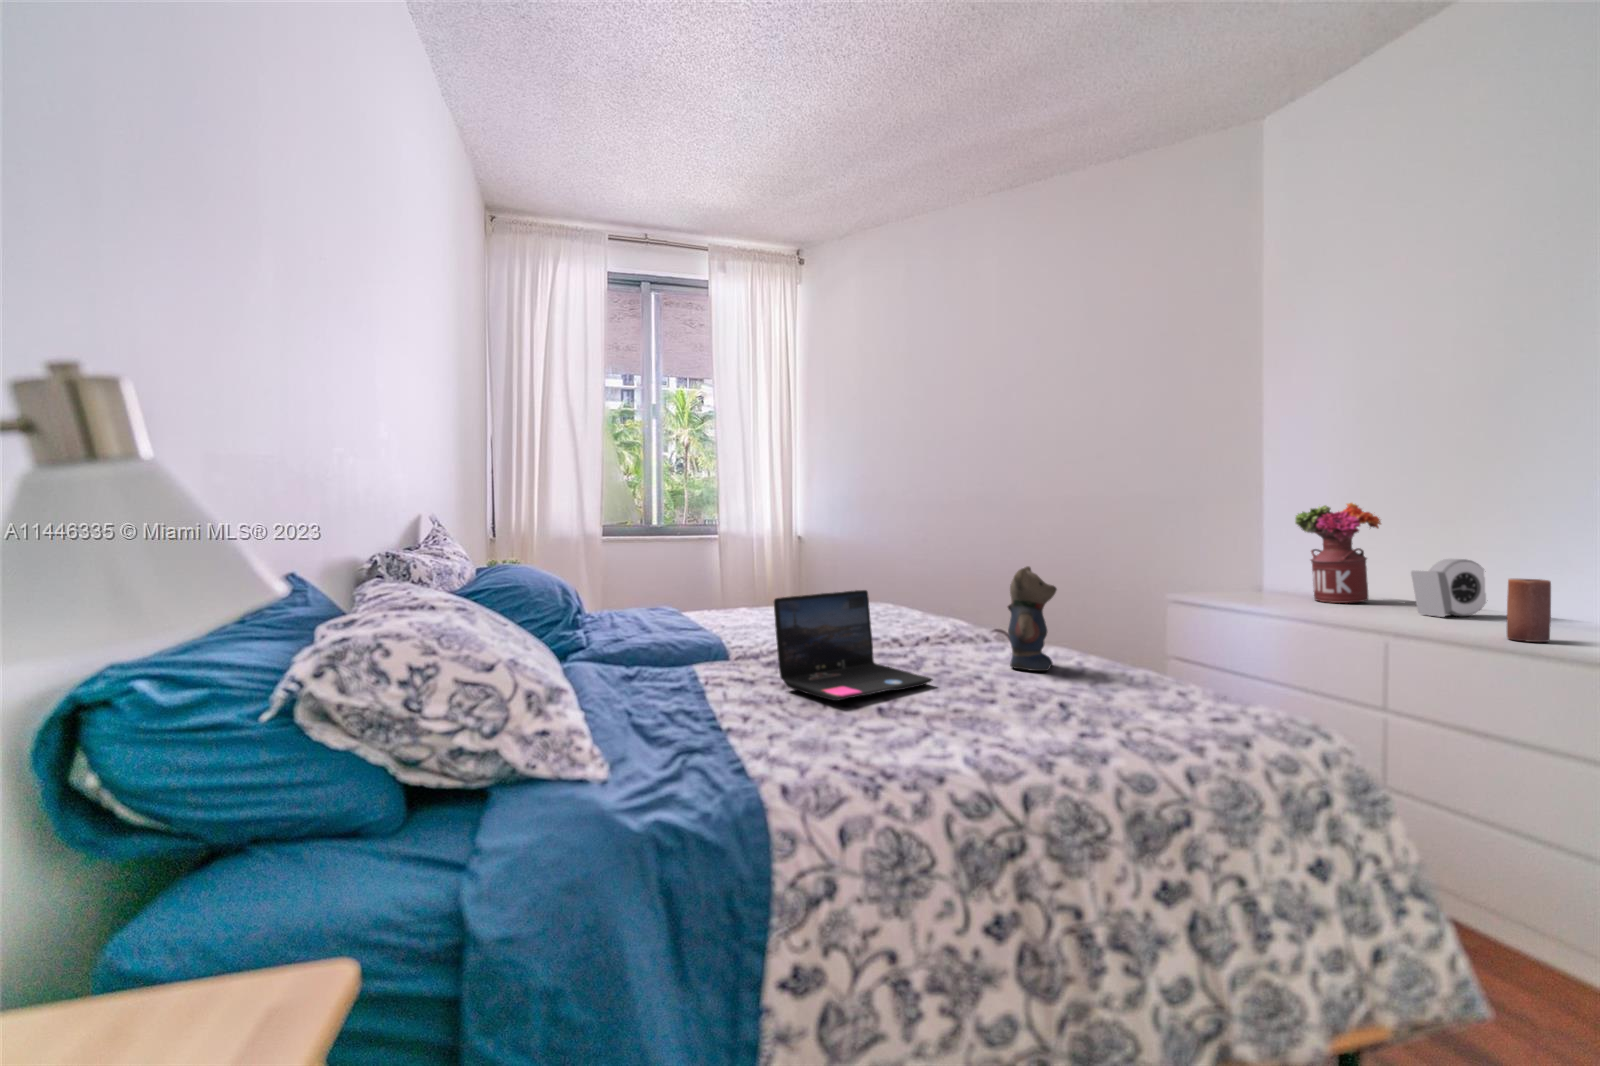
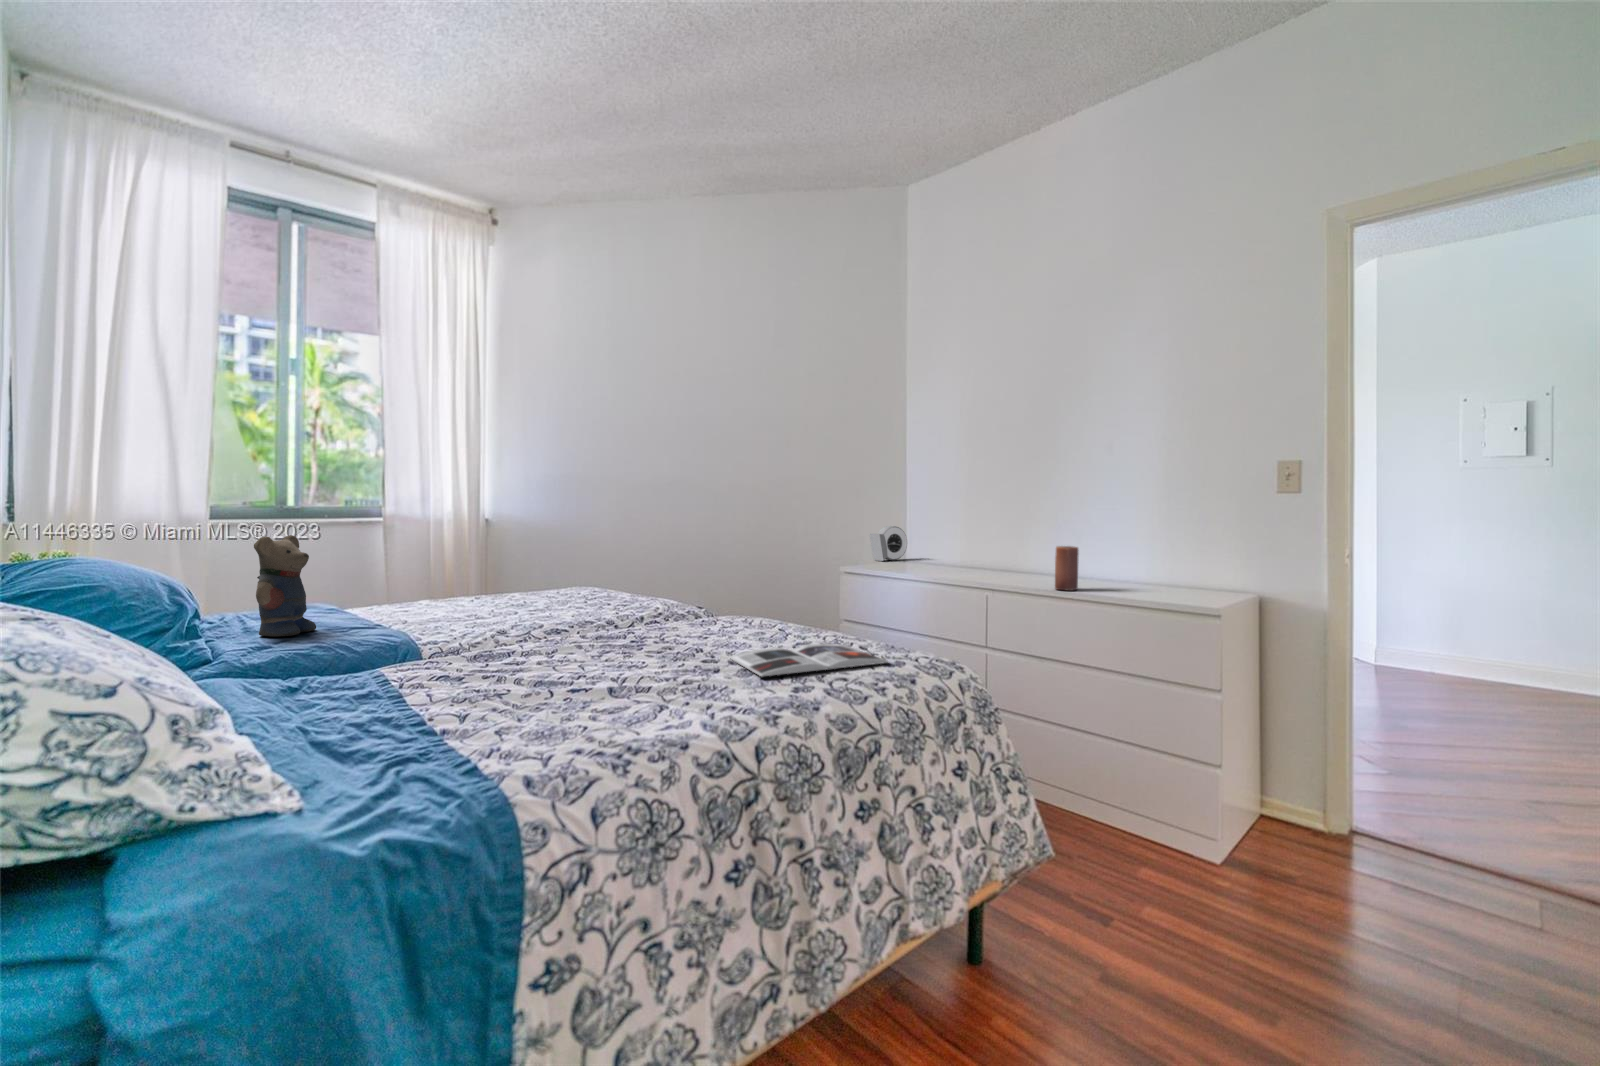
flower arrangement: present [1295,503,1381,603] -> none [924,491,981,569]
alarm clock: present [1411,559,1486,617] -> present [869,526,907,561]
teddy bear: present [1008,566,1057,671] -> present [254,535,316,636]
laptop: present [774,590,933,701] -> none [484,573,654,687]
magazine: none [1015,683,1217,715] -> present [730,644,889,676]

